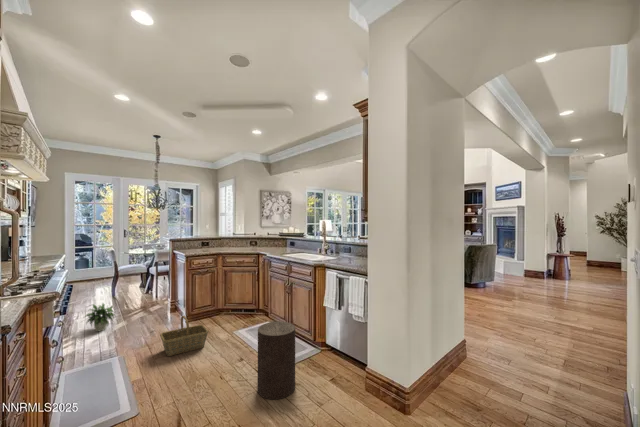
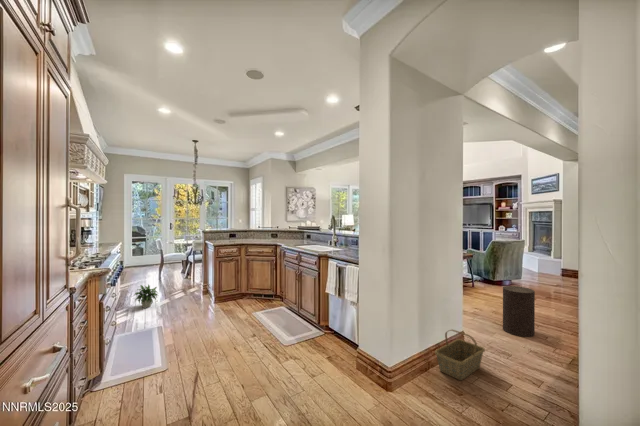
basket: present [160,316,208,356] -> present [435,330,485,380]
stool: present [258,322,295,399] -> present [503,286,535,337]

